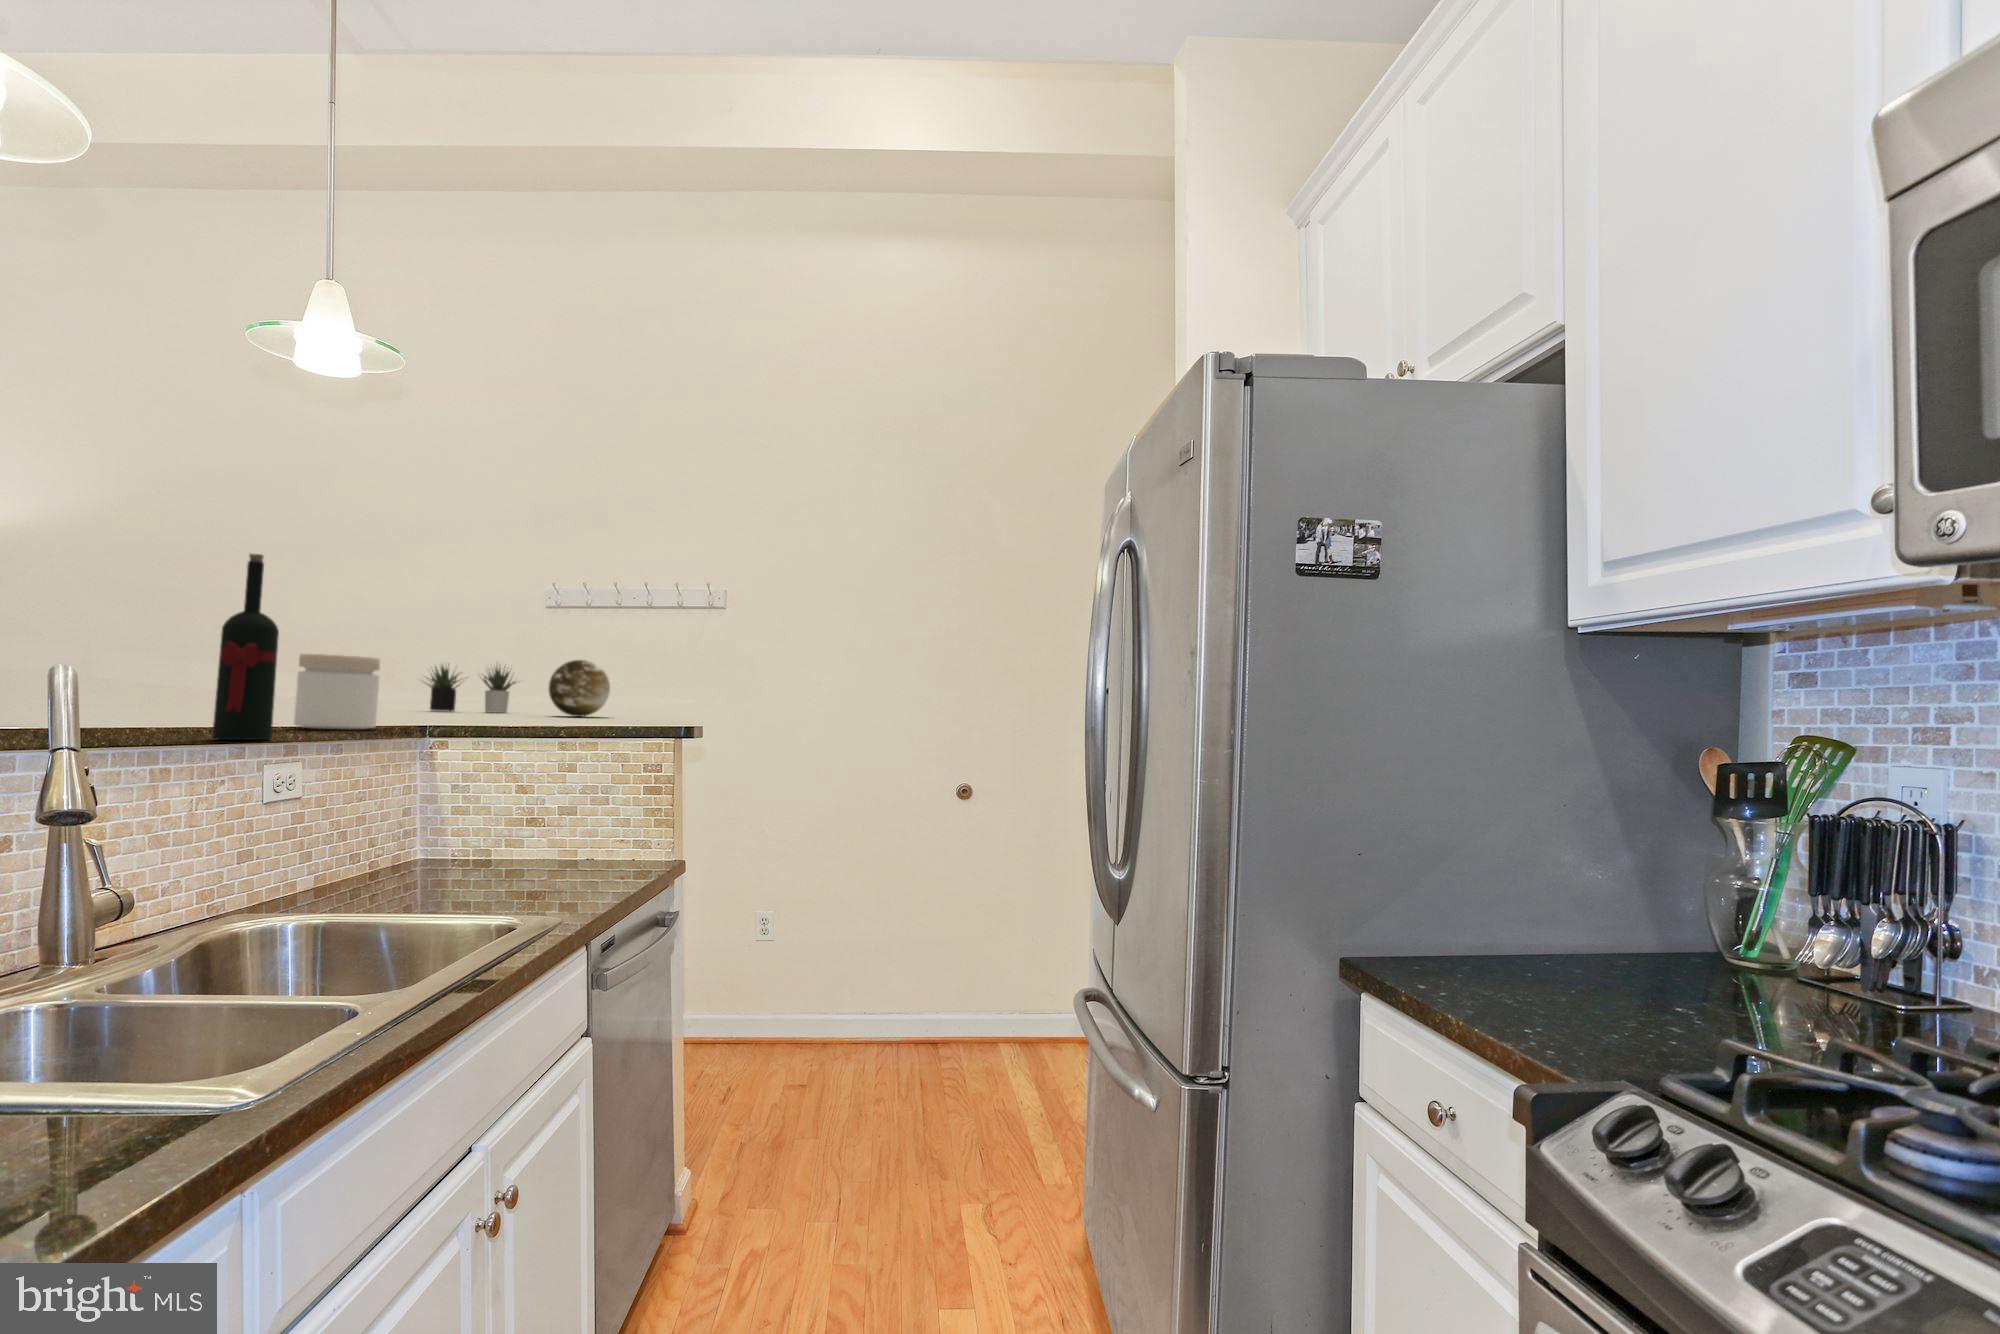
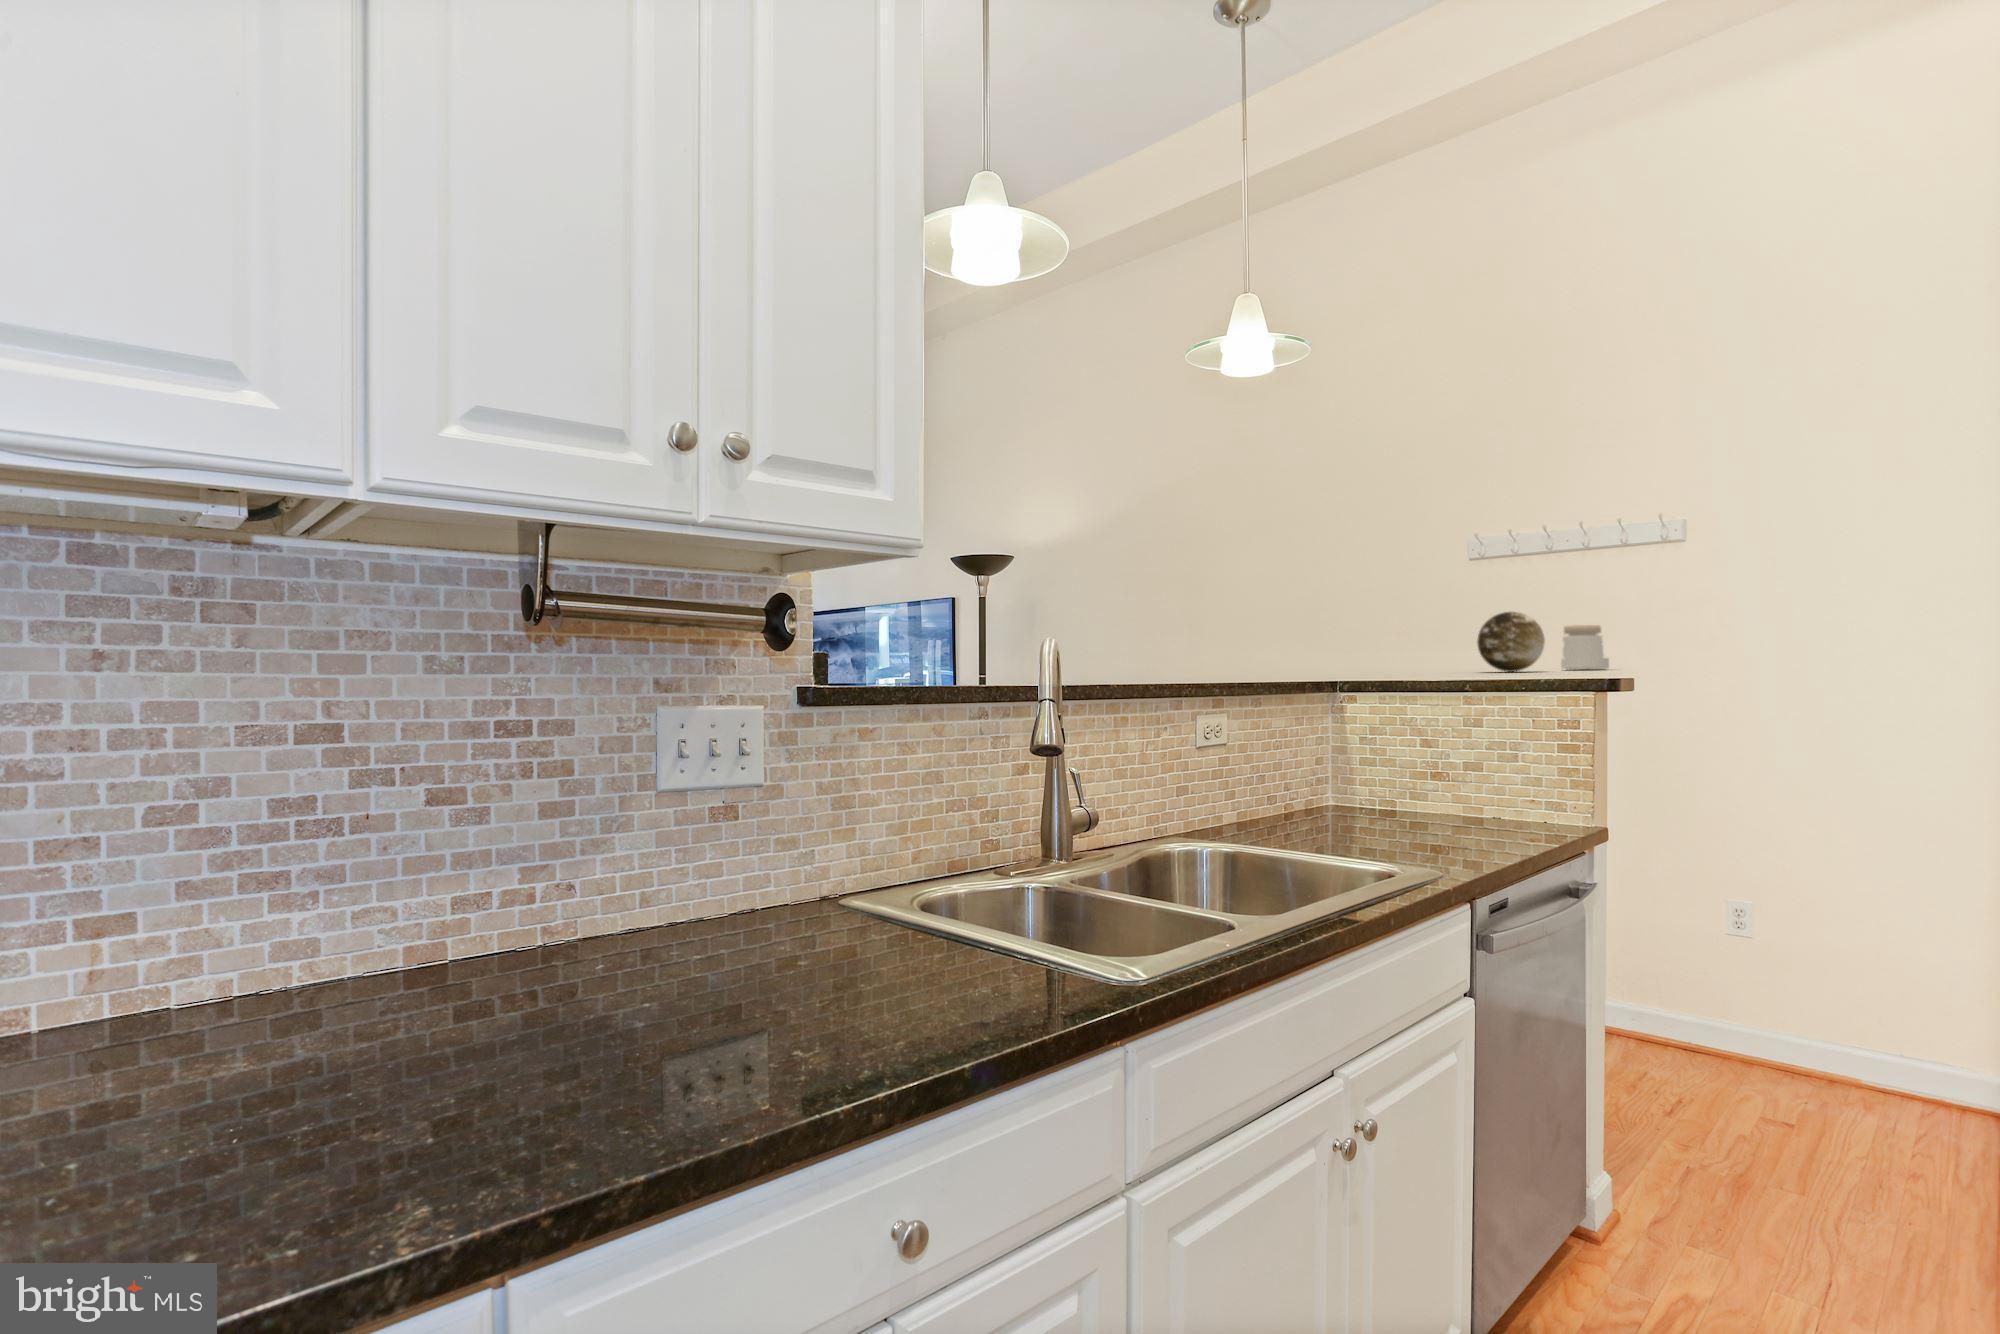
wine bottle: present [212,554,279,740] -> none [1153,542,1193,695]
jar: present [294,654,380,729] -> present [1561,625,1609,670]
succulent plant: present [427,664,515,713] -> none [1358,619,1458,671]

